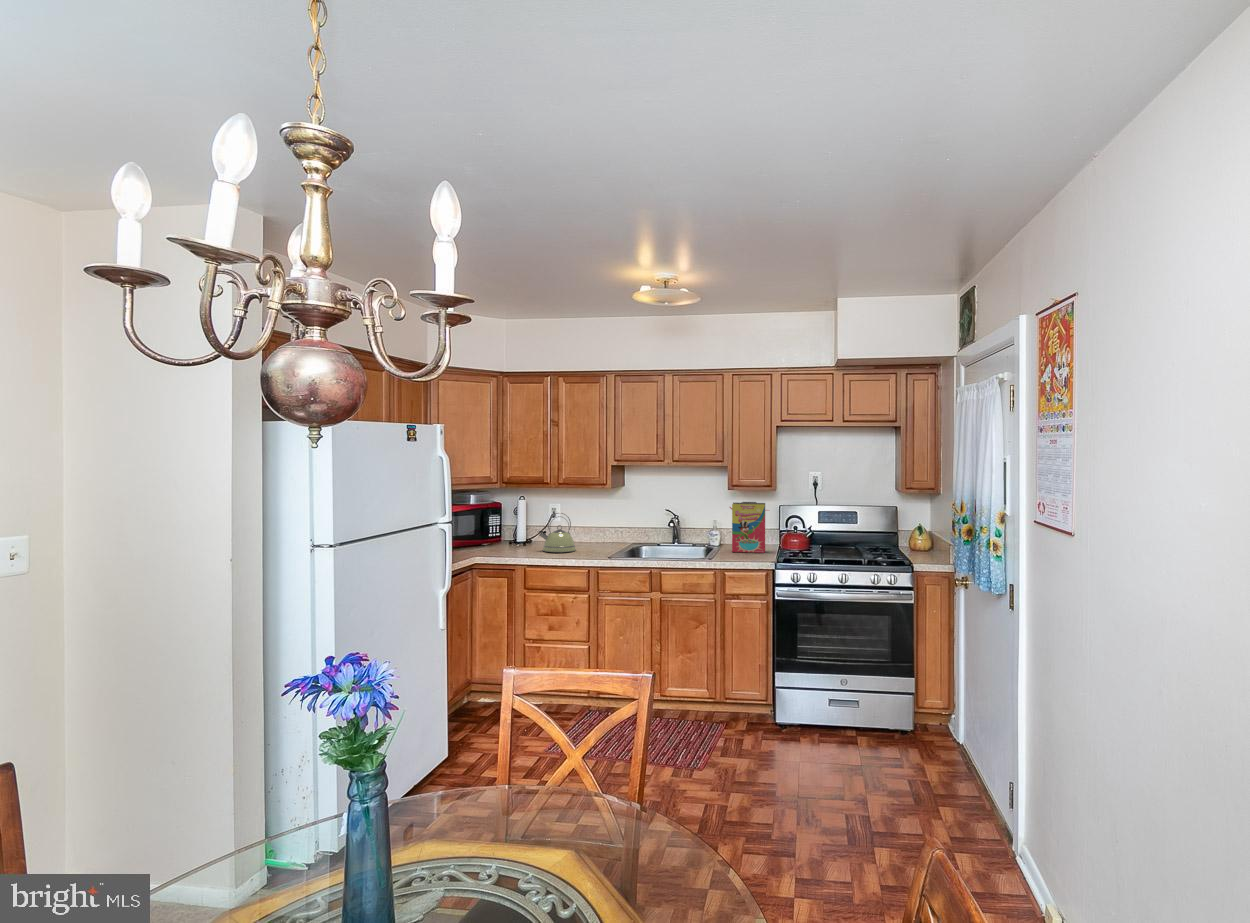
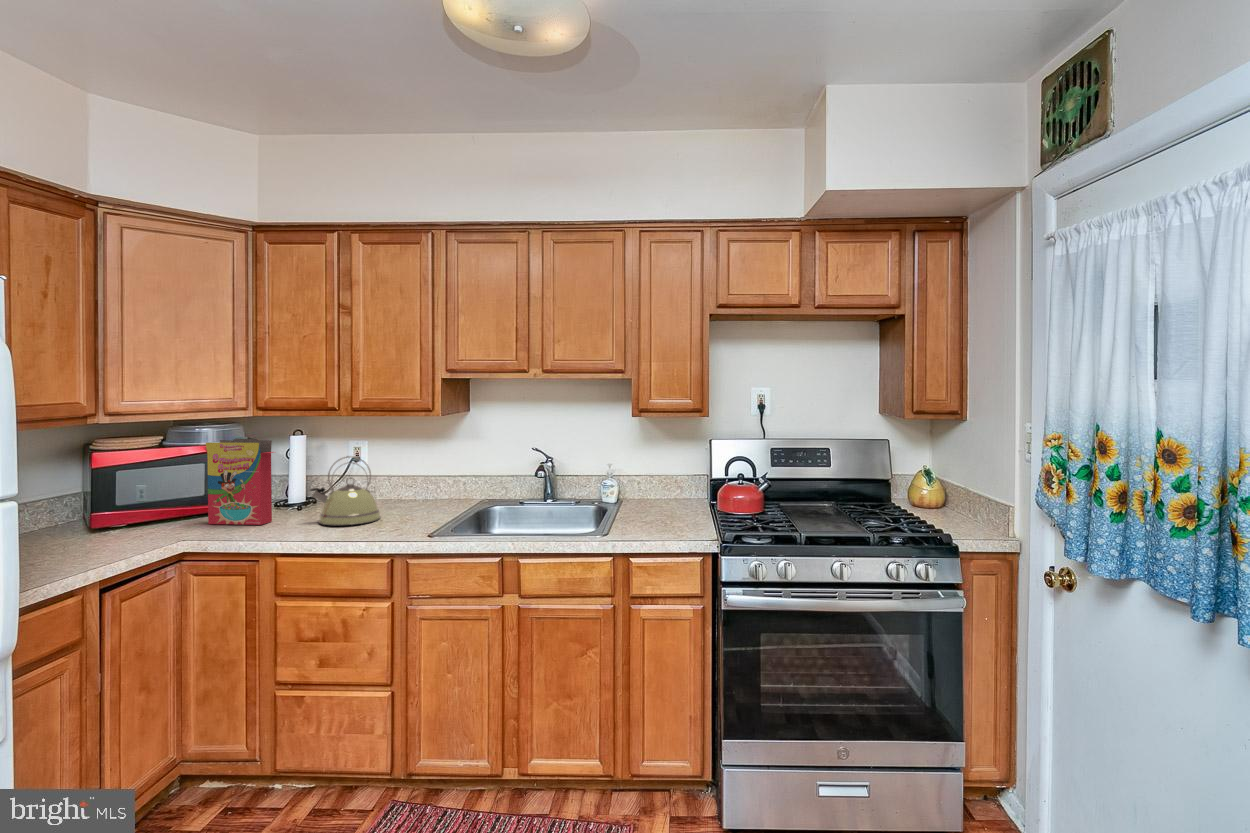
cereal box: present [730,502,766,553] -> present [204,439,273,525]

